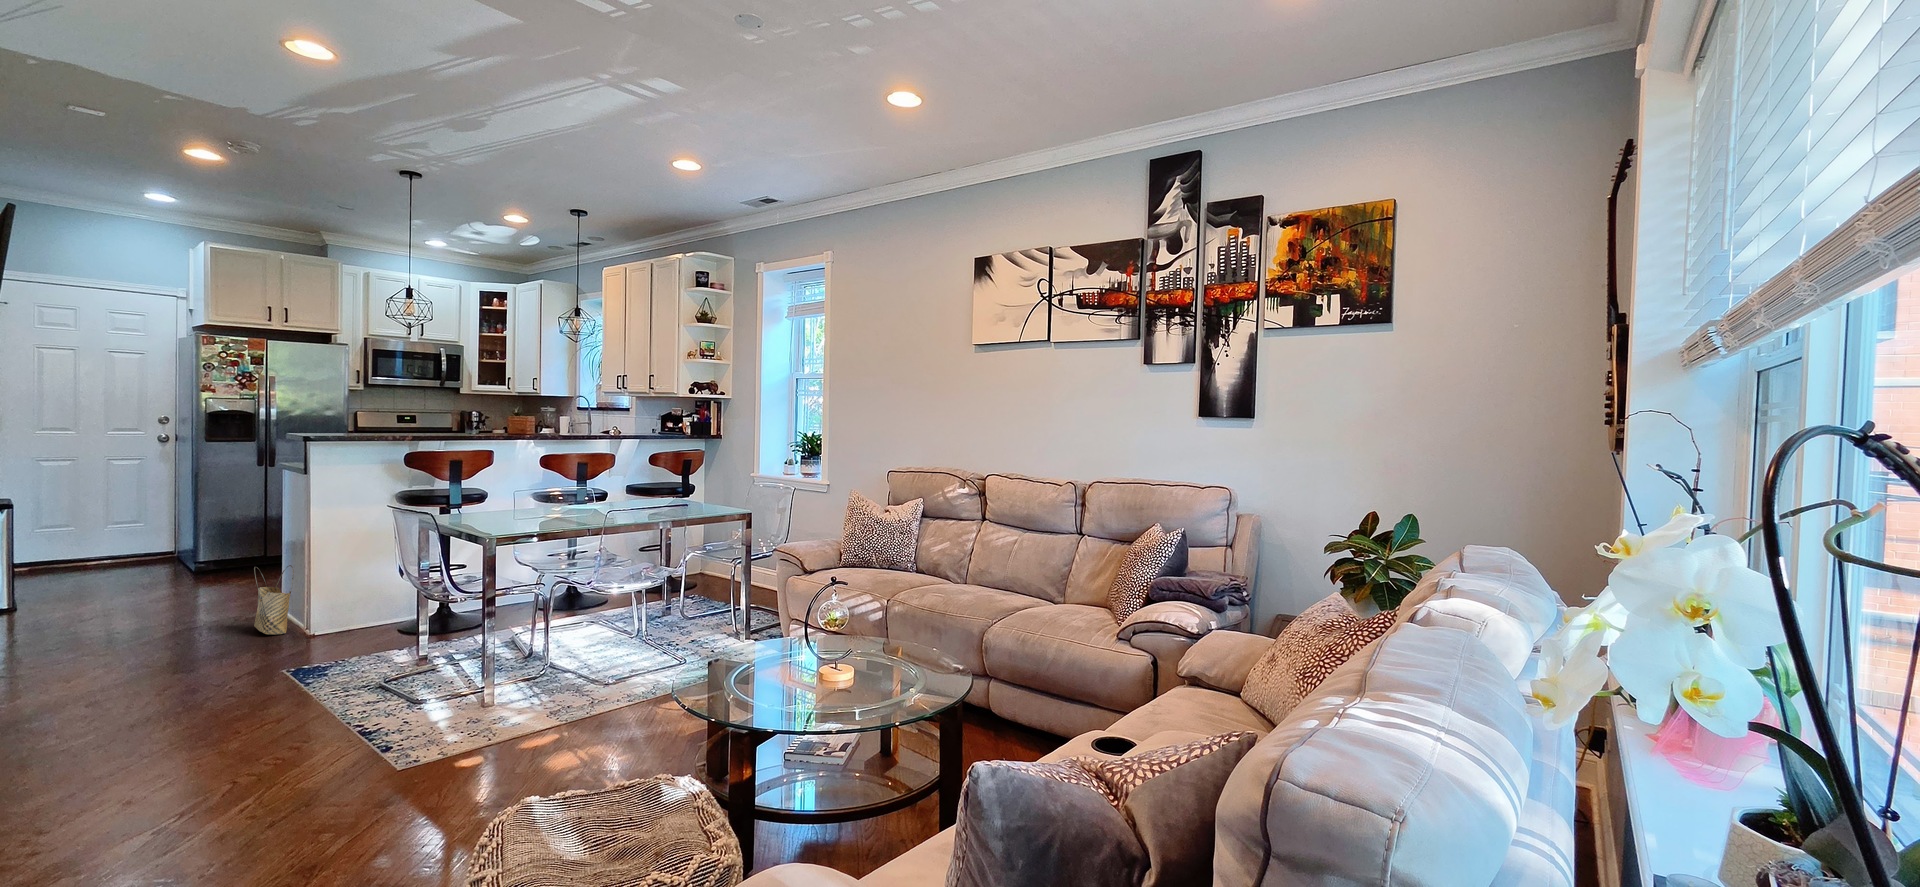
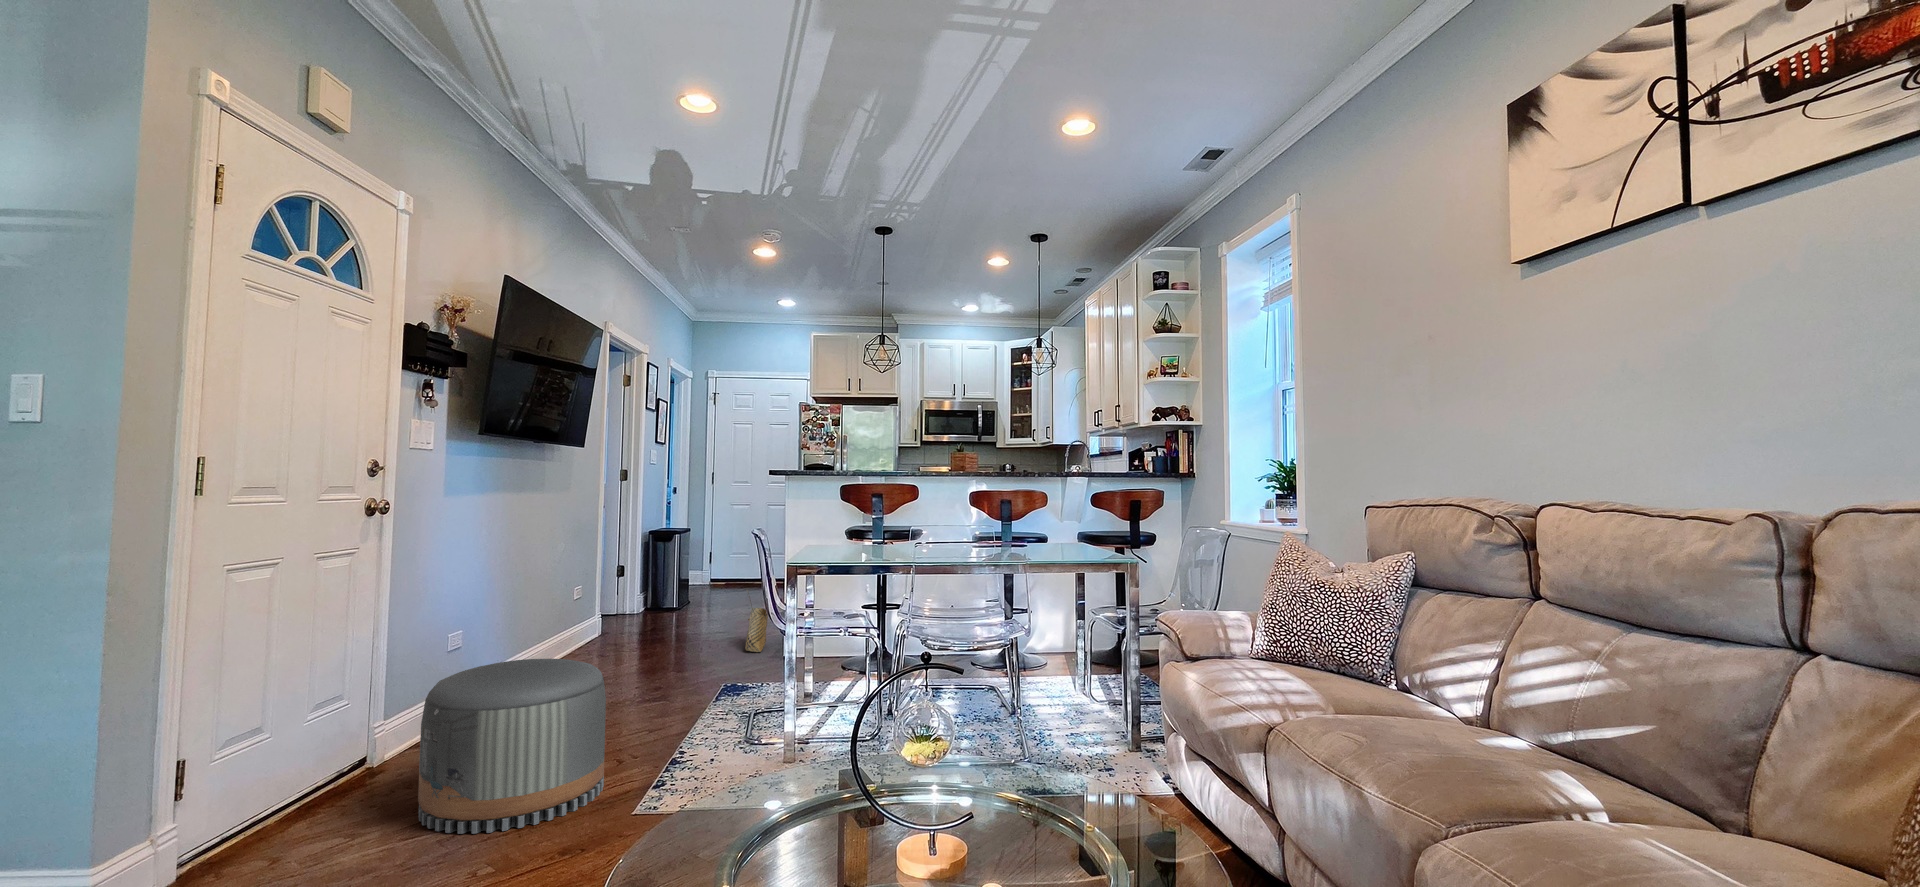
pouf: none [161,641,362,808] -> present [418,659,606,834]

